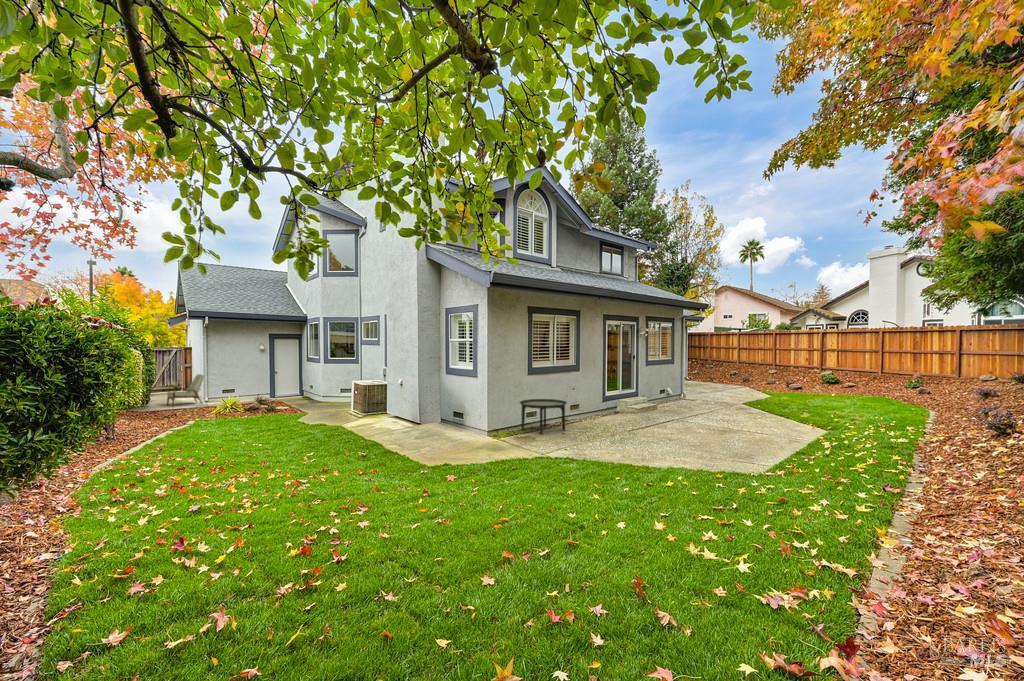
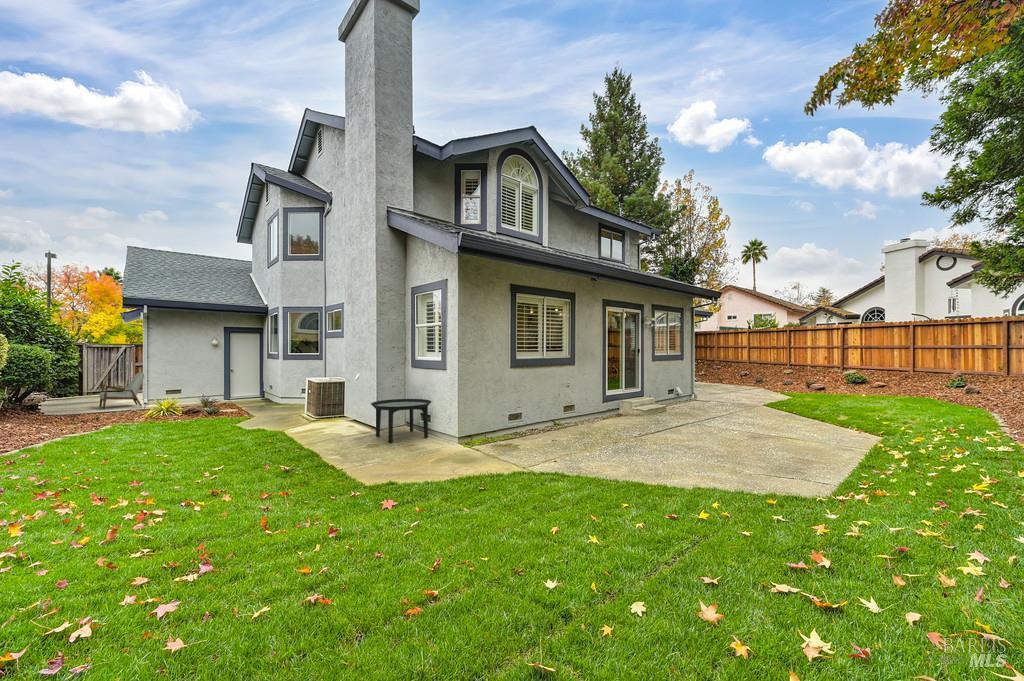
round table: present [520,399,567,434] -> present [371,399,431,443]

